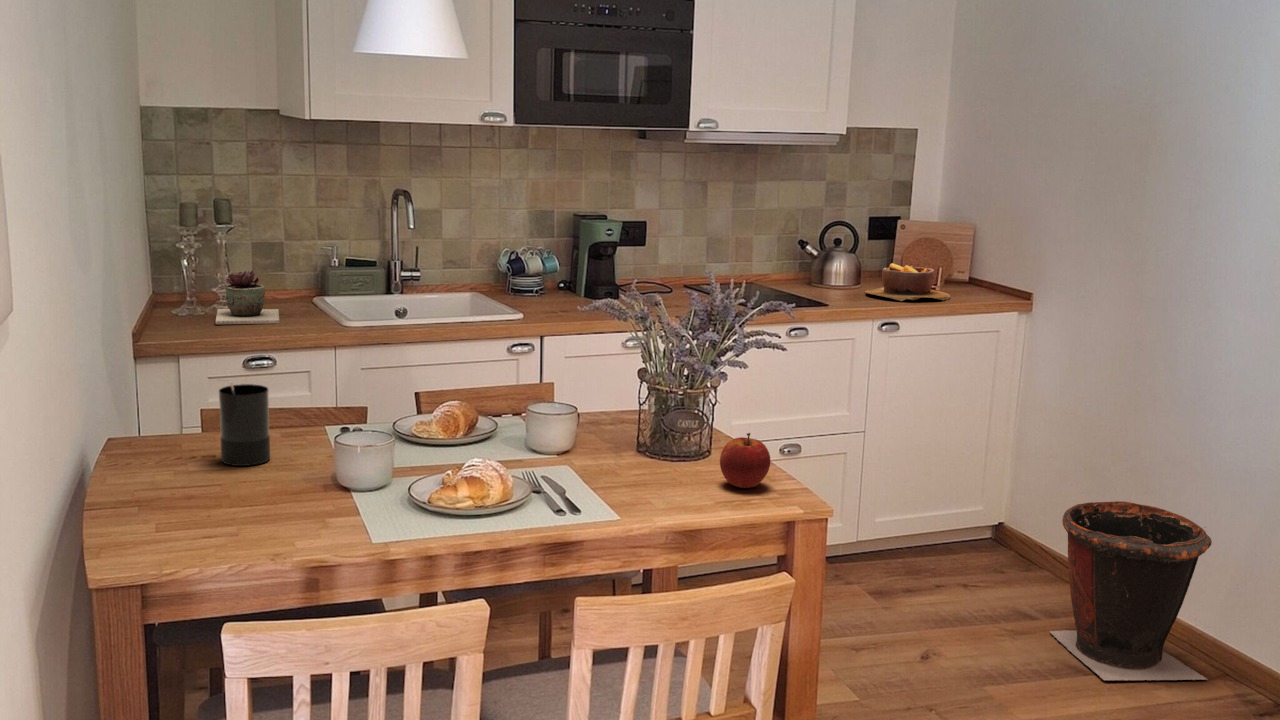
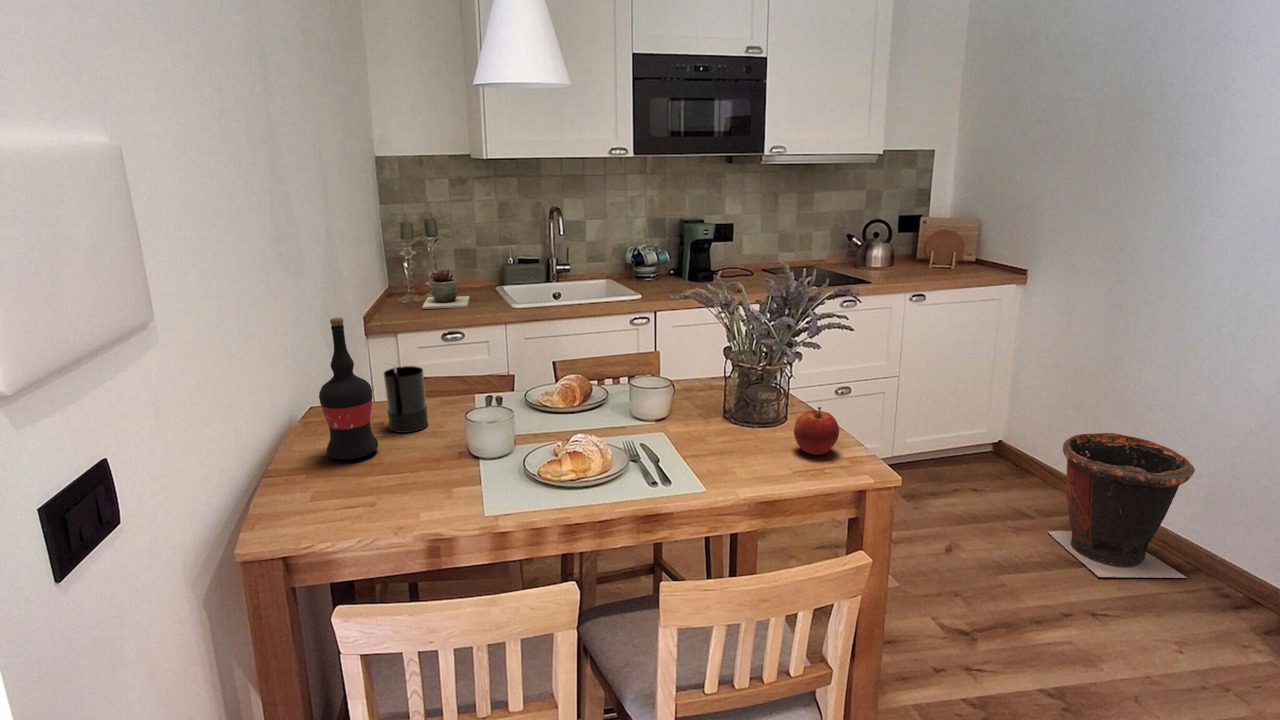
bowl: present [865,263,950,301] -> none [898,249,965,278]
wine bottle: none [151,318,218,490] -> present [319,318,378,459]

